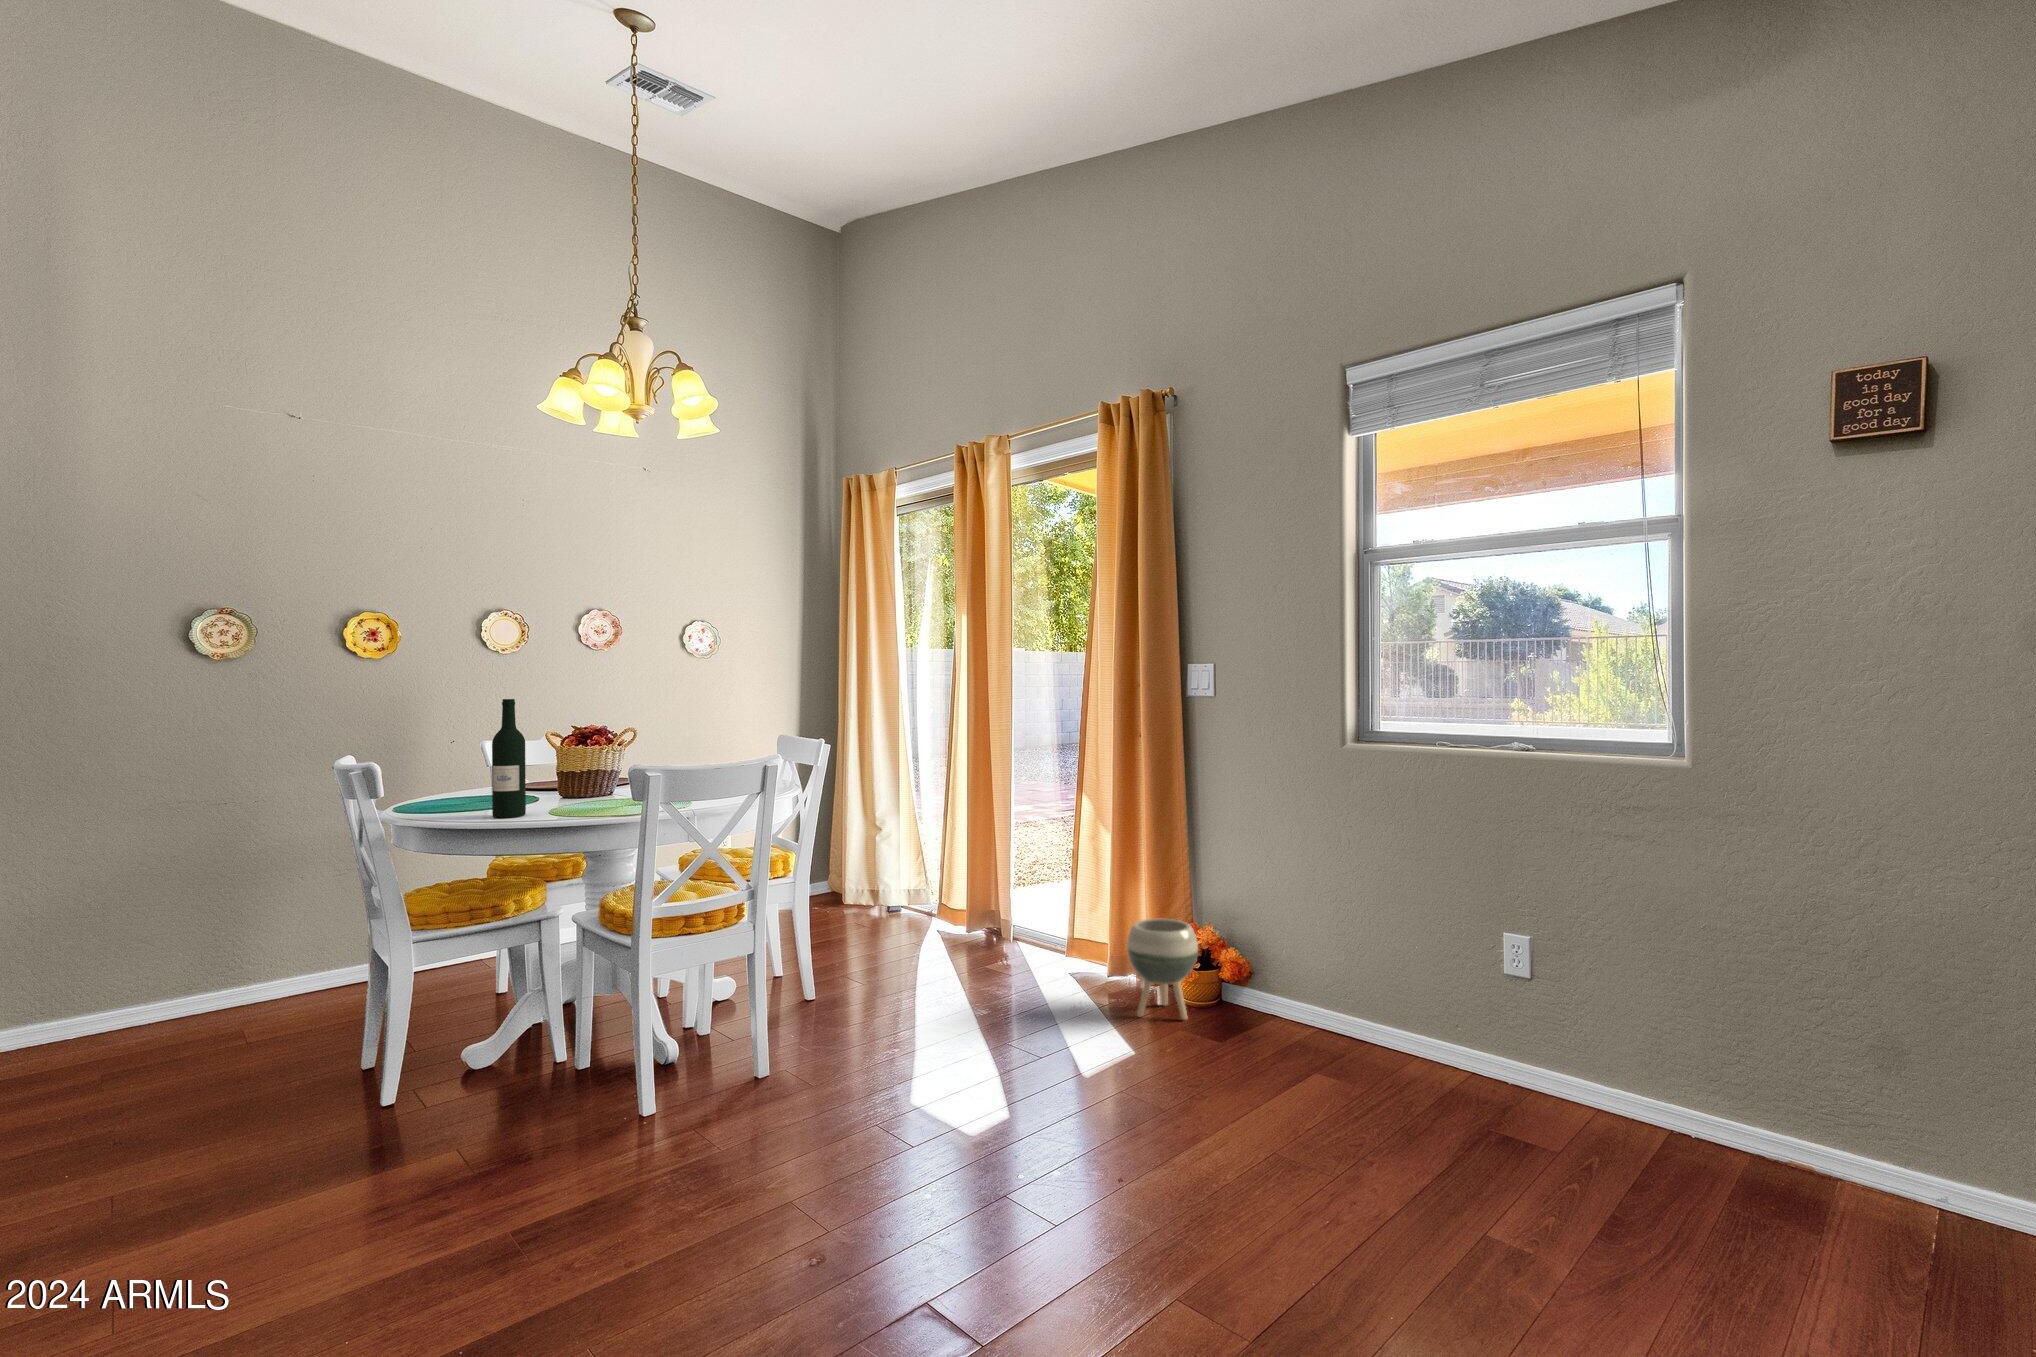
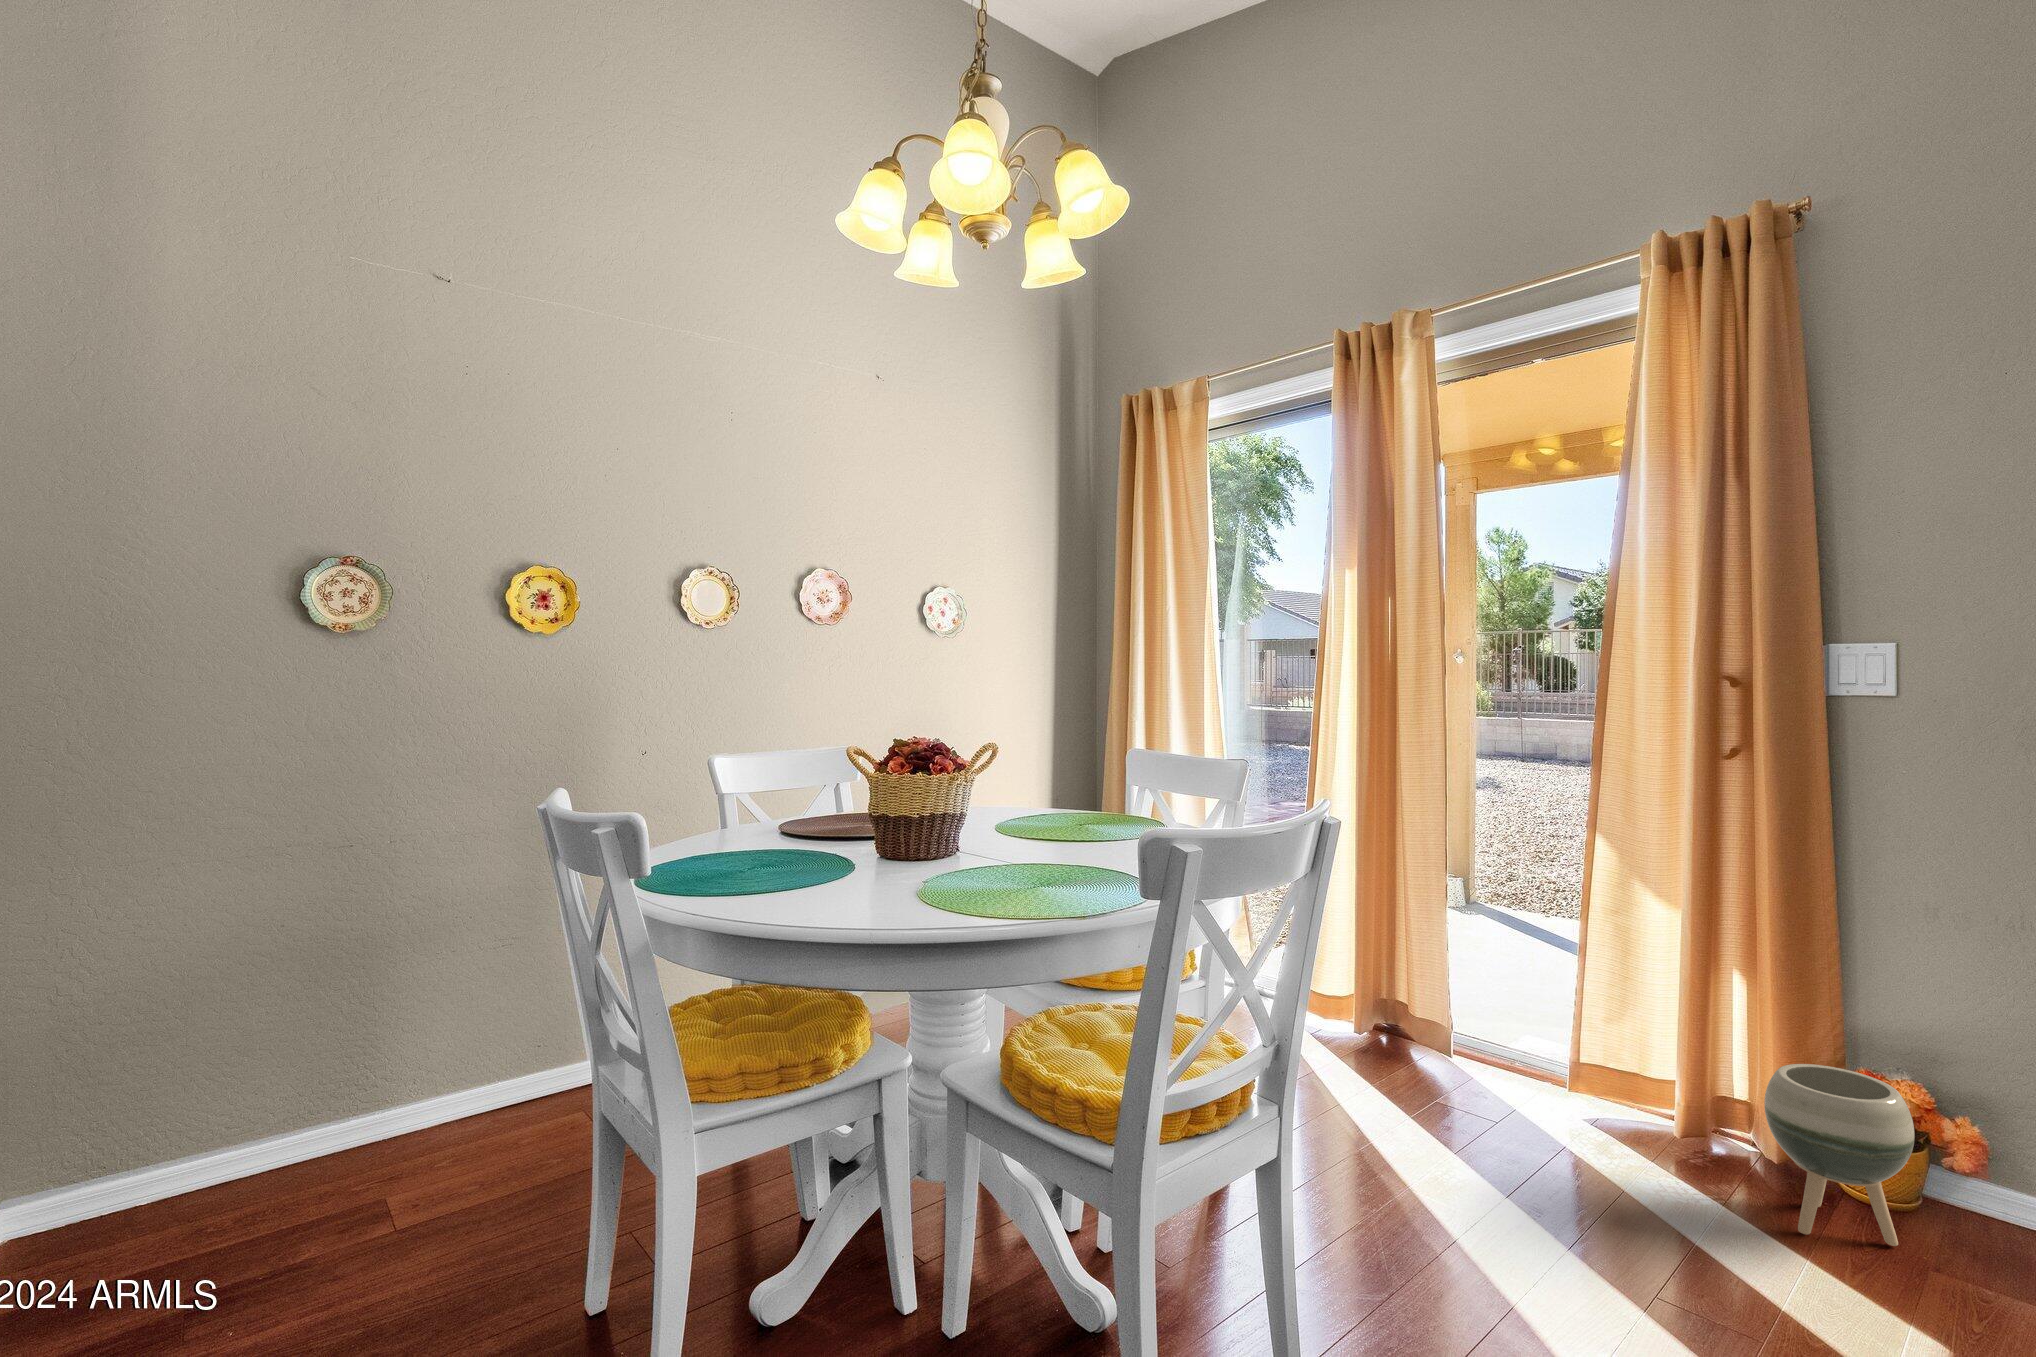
wine bottle: present [492,699,526,817] -> none [833,702,885,913]

